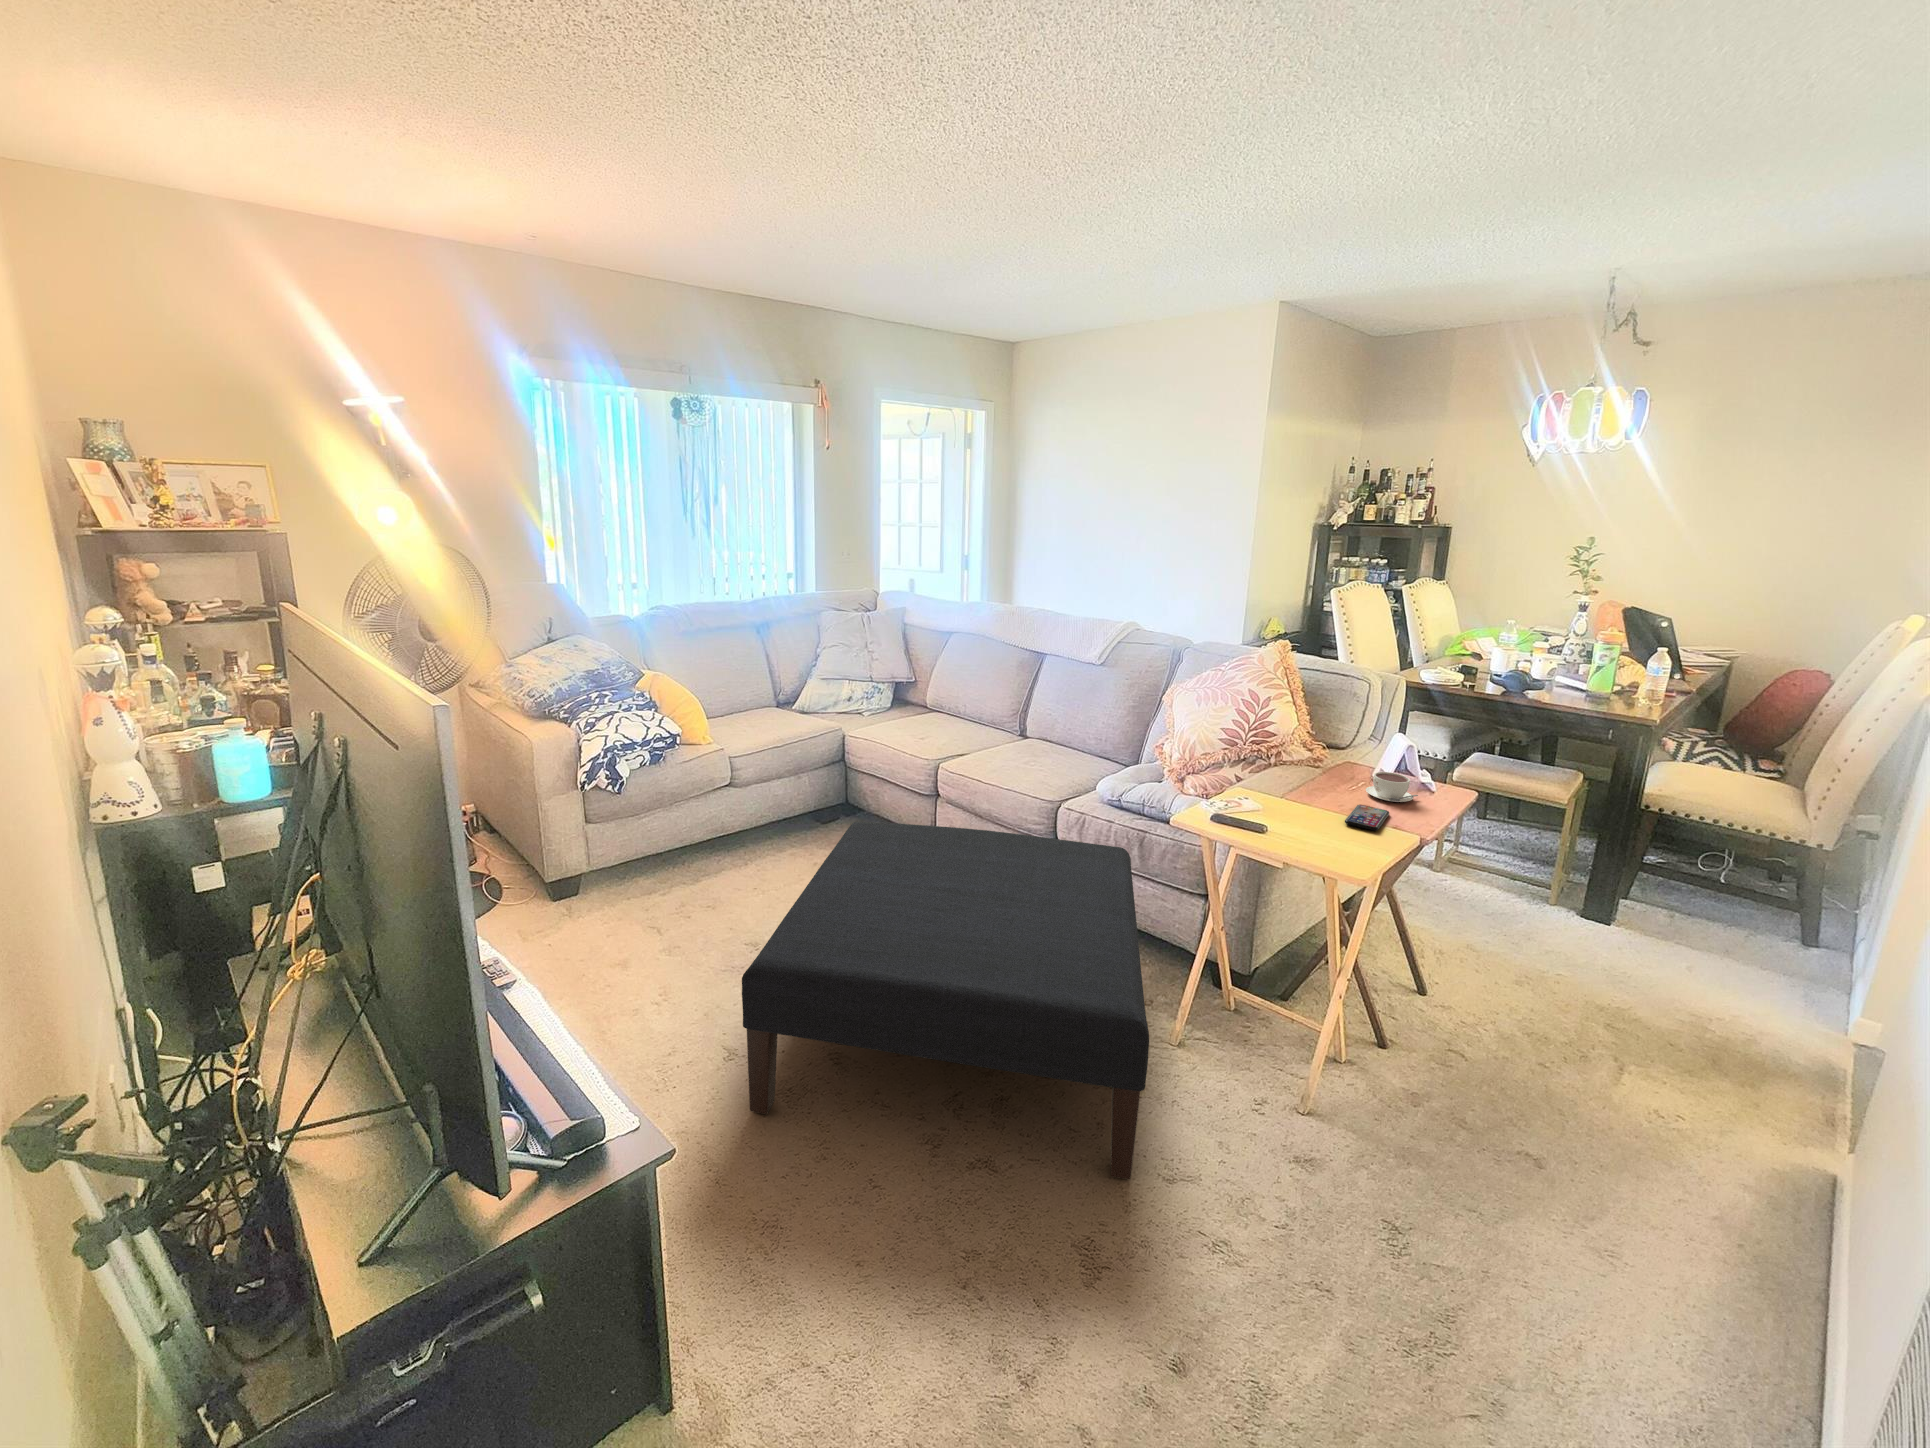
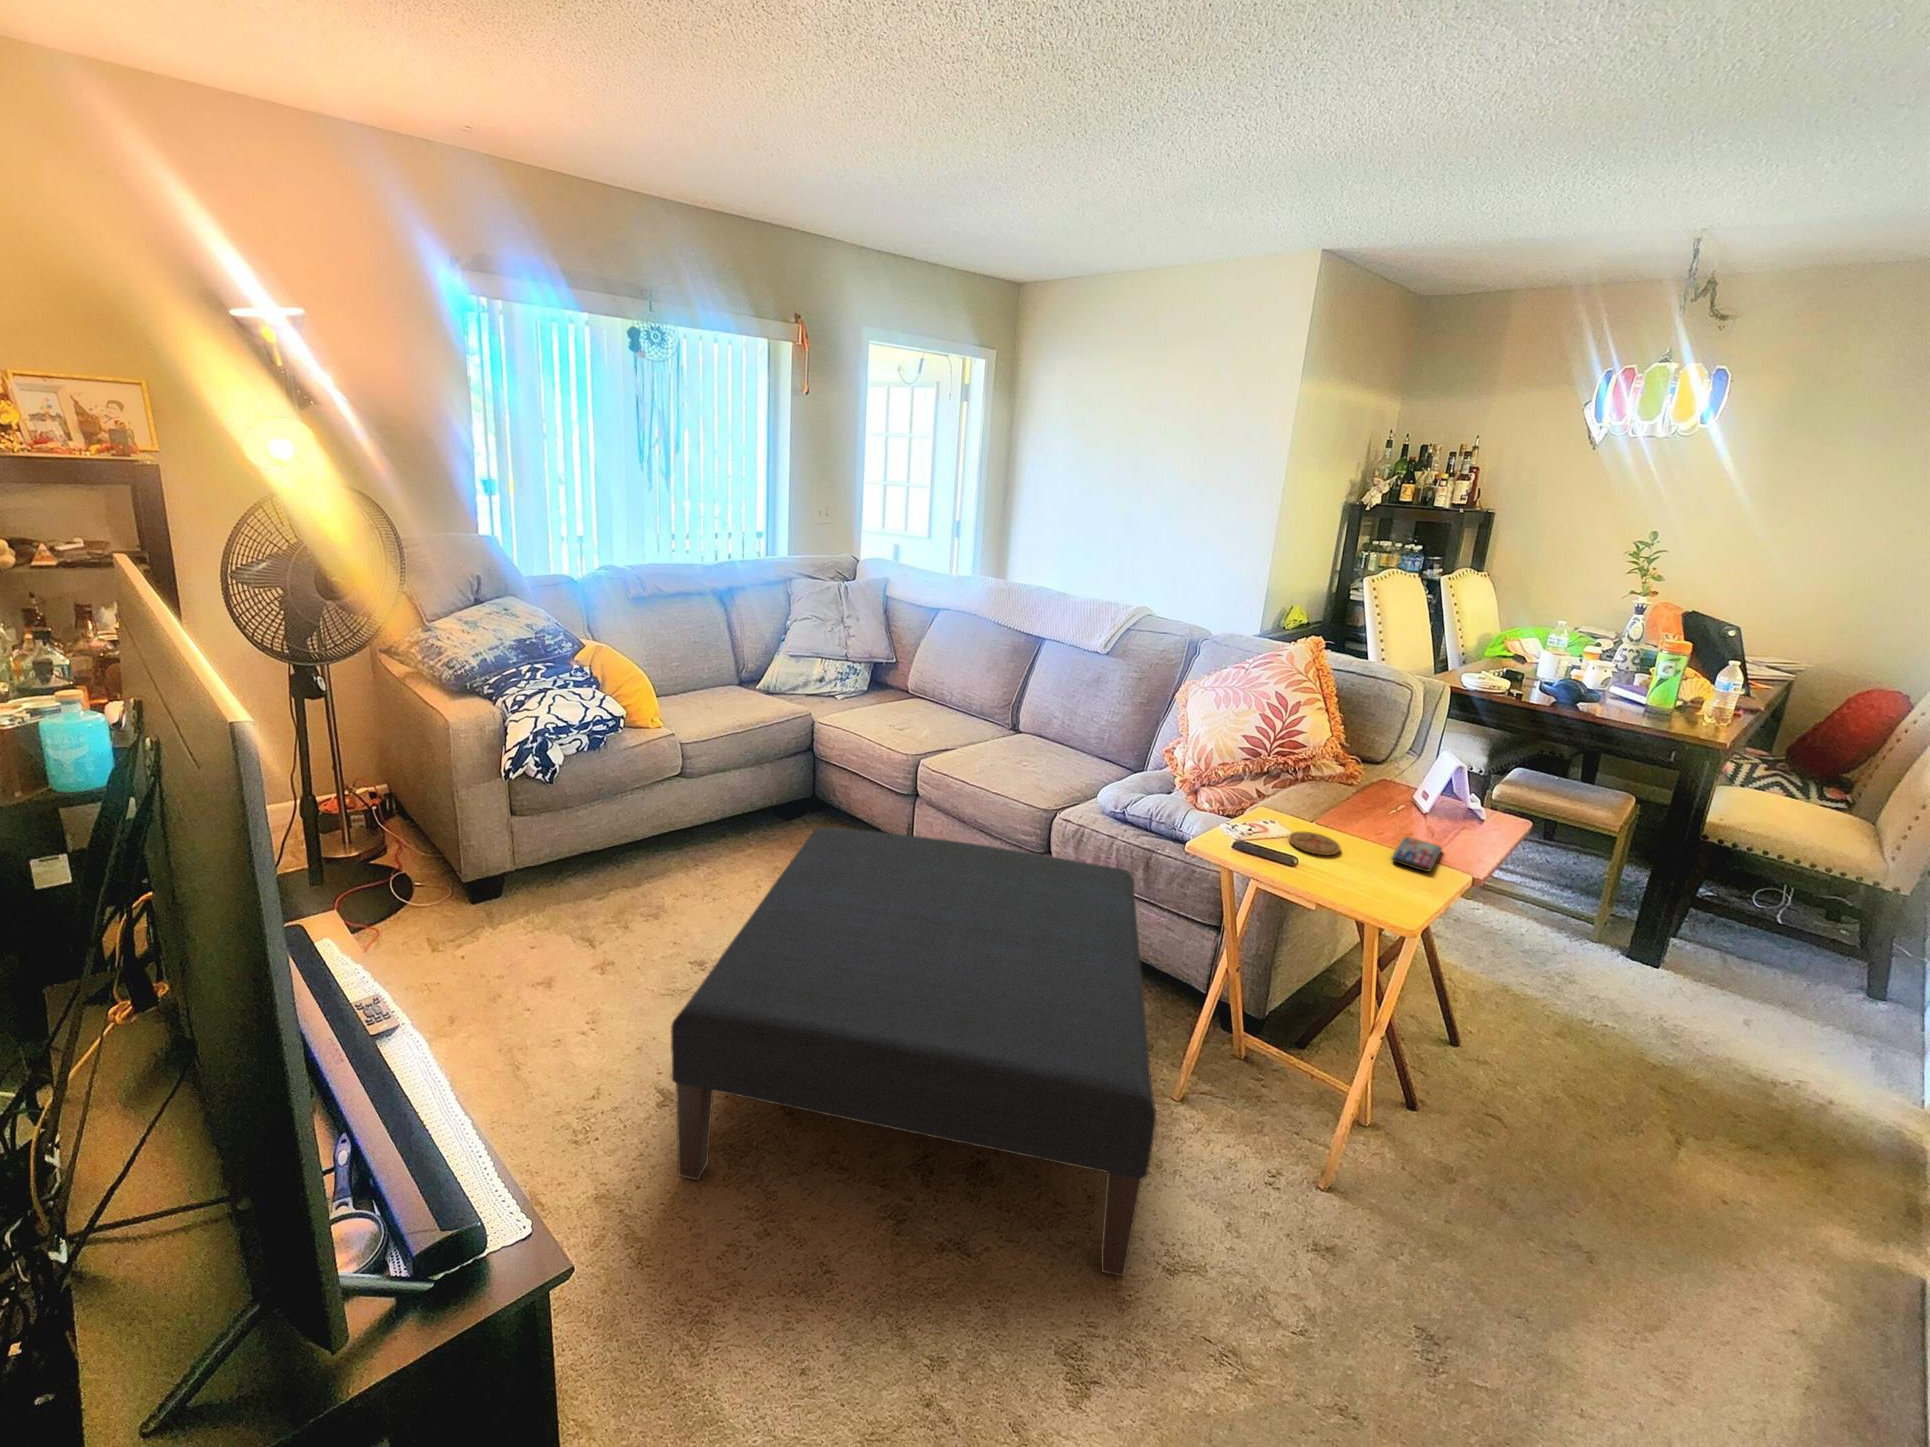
coffee cup: present [1366,772,1418,802] -> none [1412,798,1473,835]
coaster: none [1257,803,1301,821] -> present [1289,832,1340,855]

